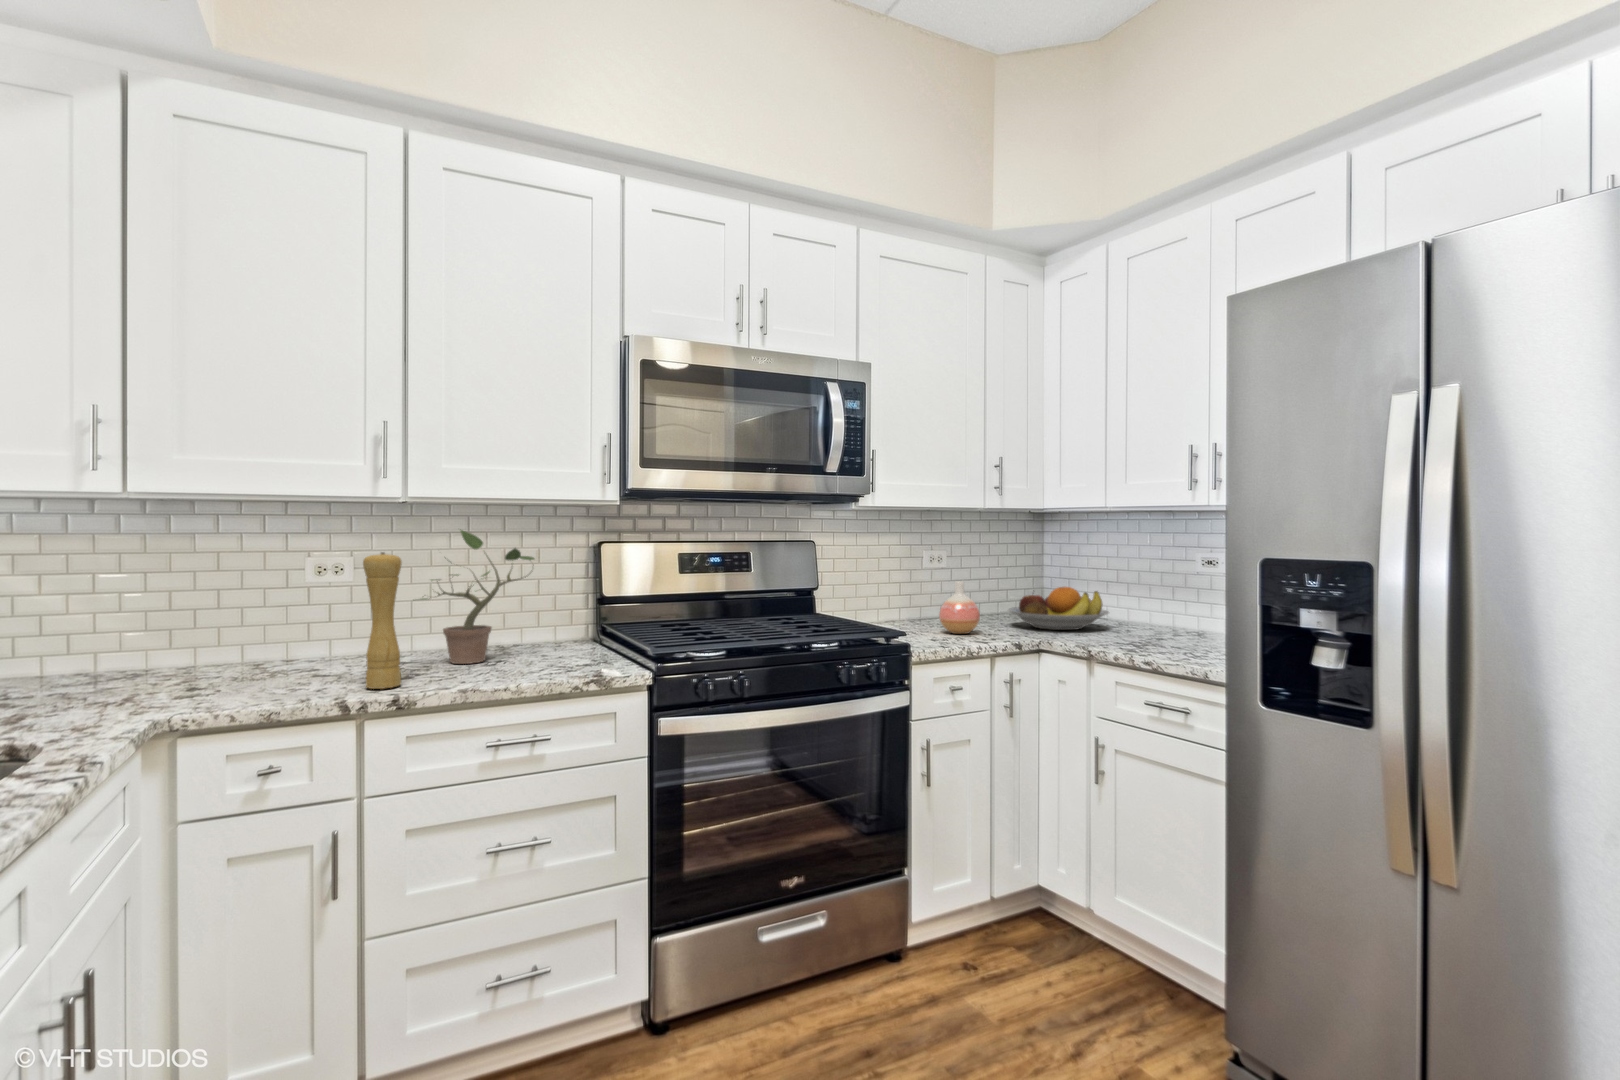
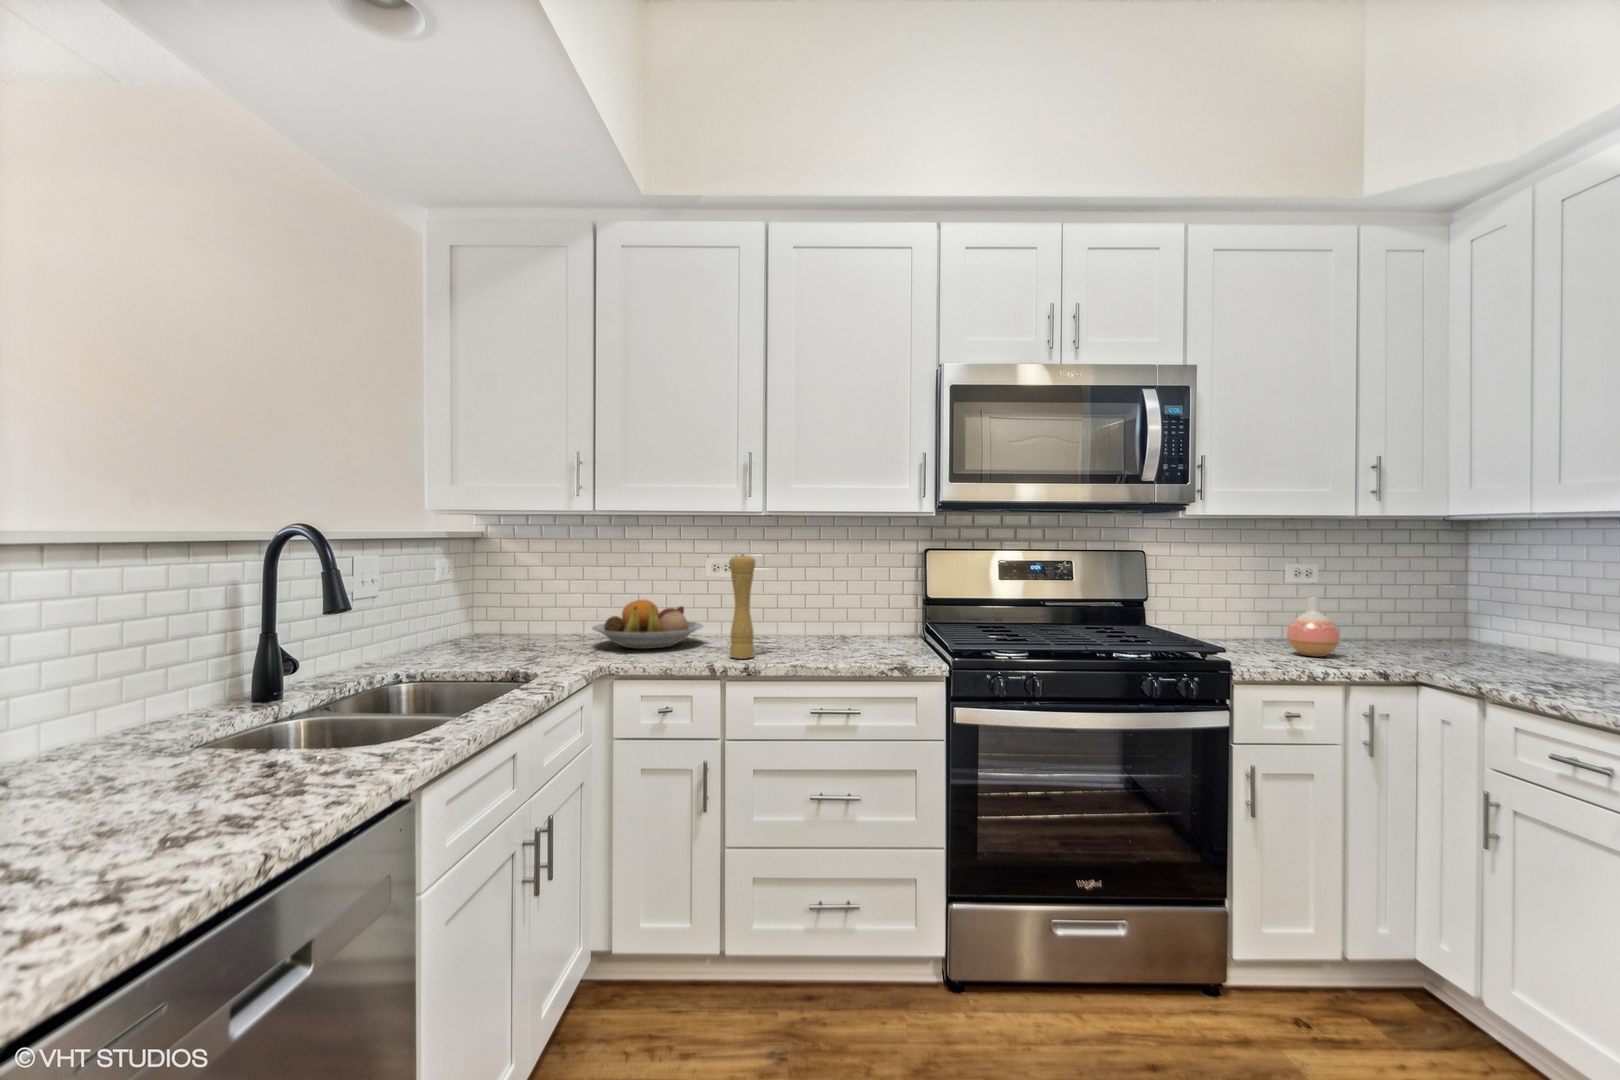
potted plant: present [421,530,534,664] -> none [769,536,867,646]
fruit bowl: present [1008,587,1109,630] -> present [592,599,703,649]

